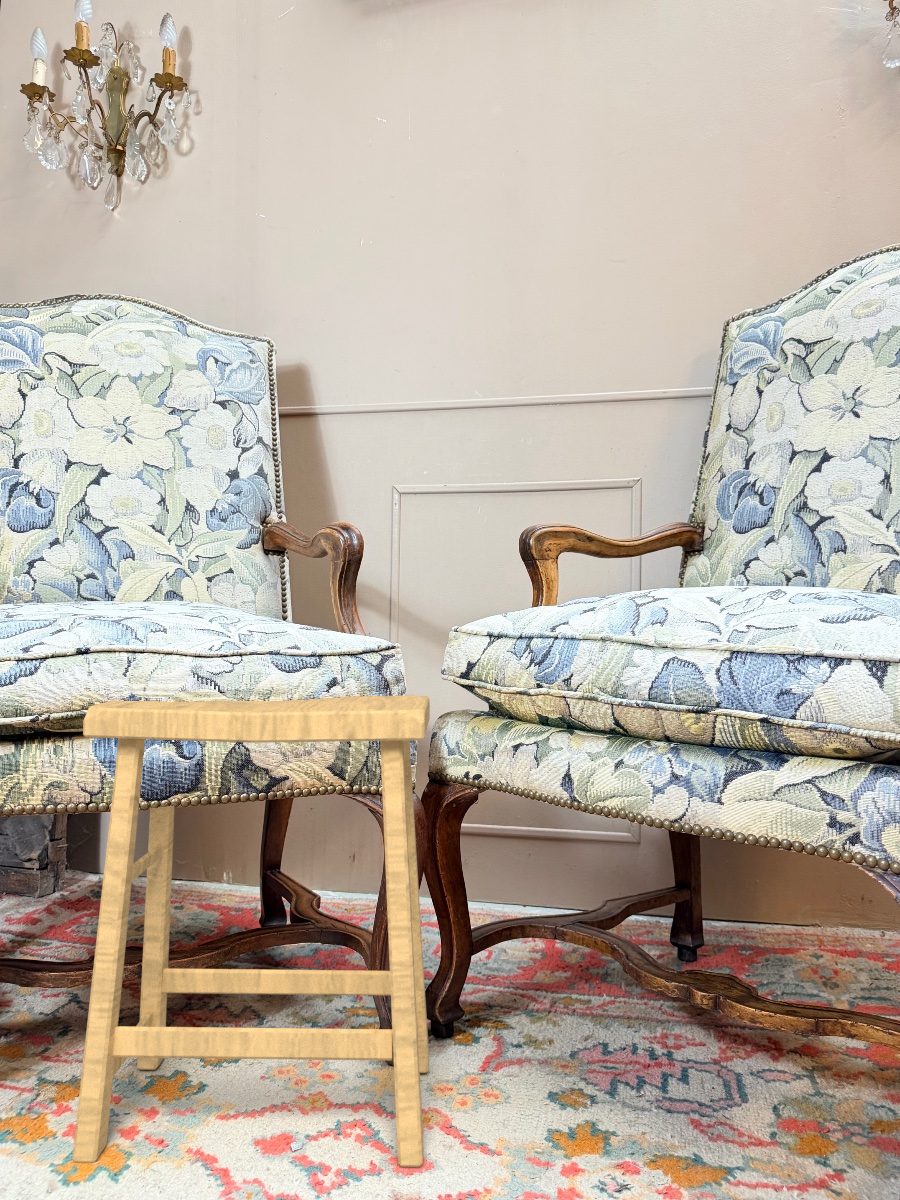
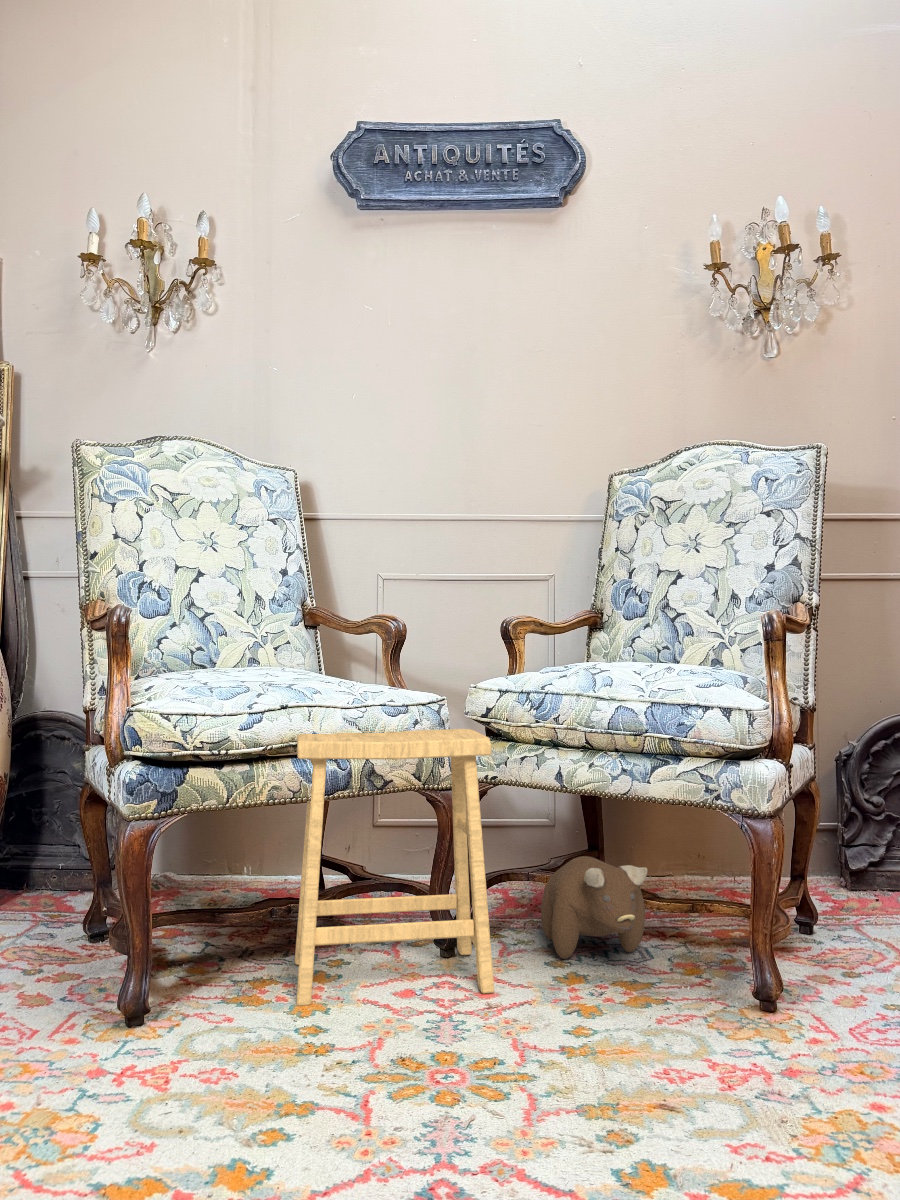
plush toy: none [559,917,731,1097] -> present [541,856,647,959]

